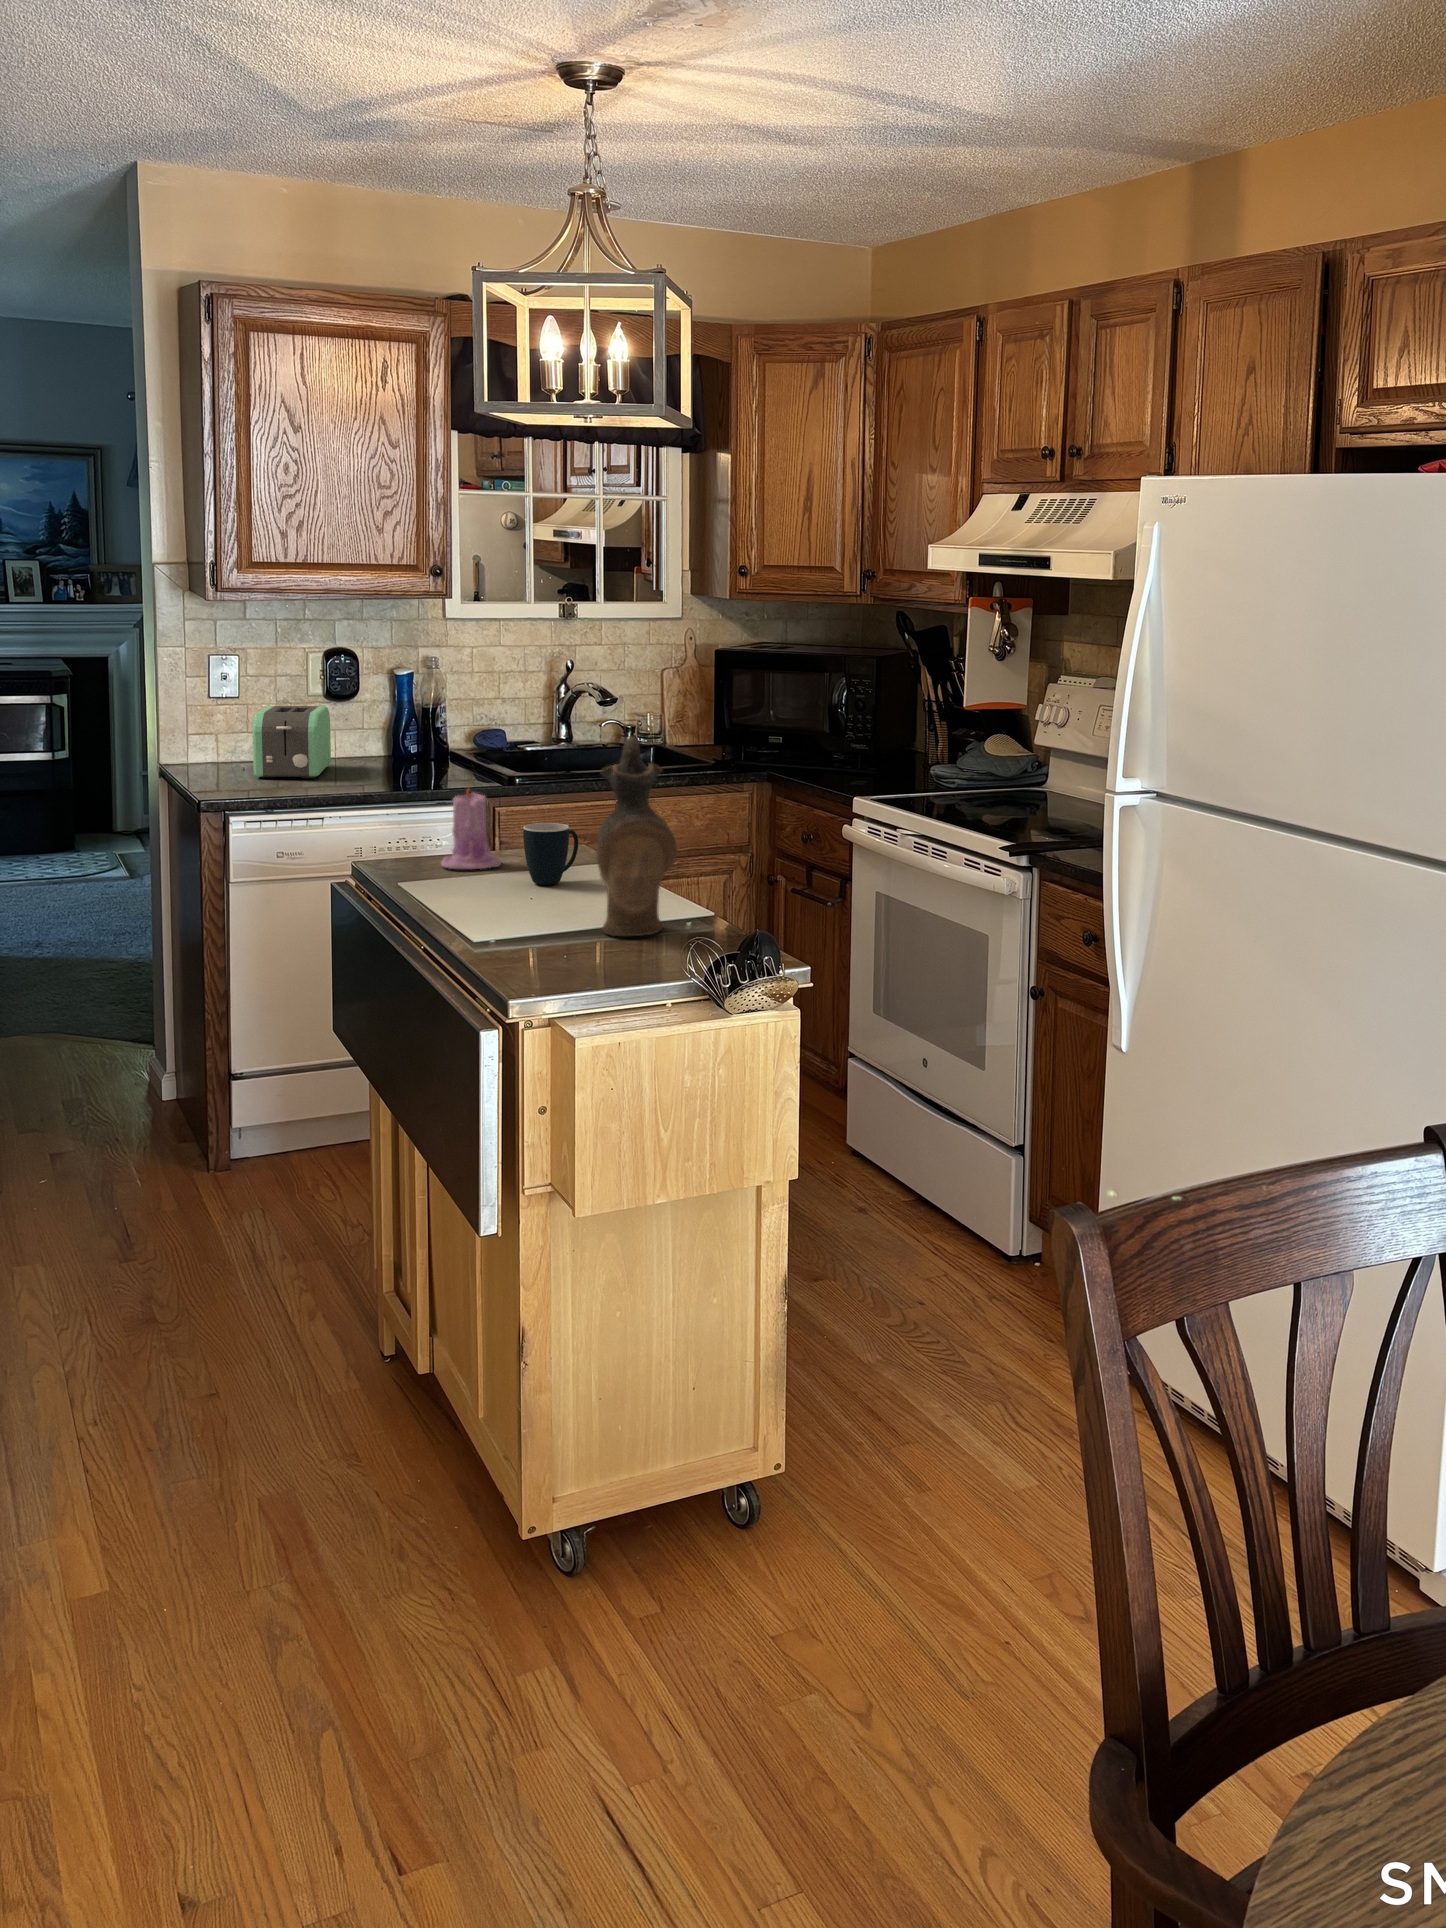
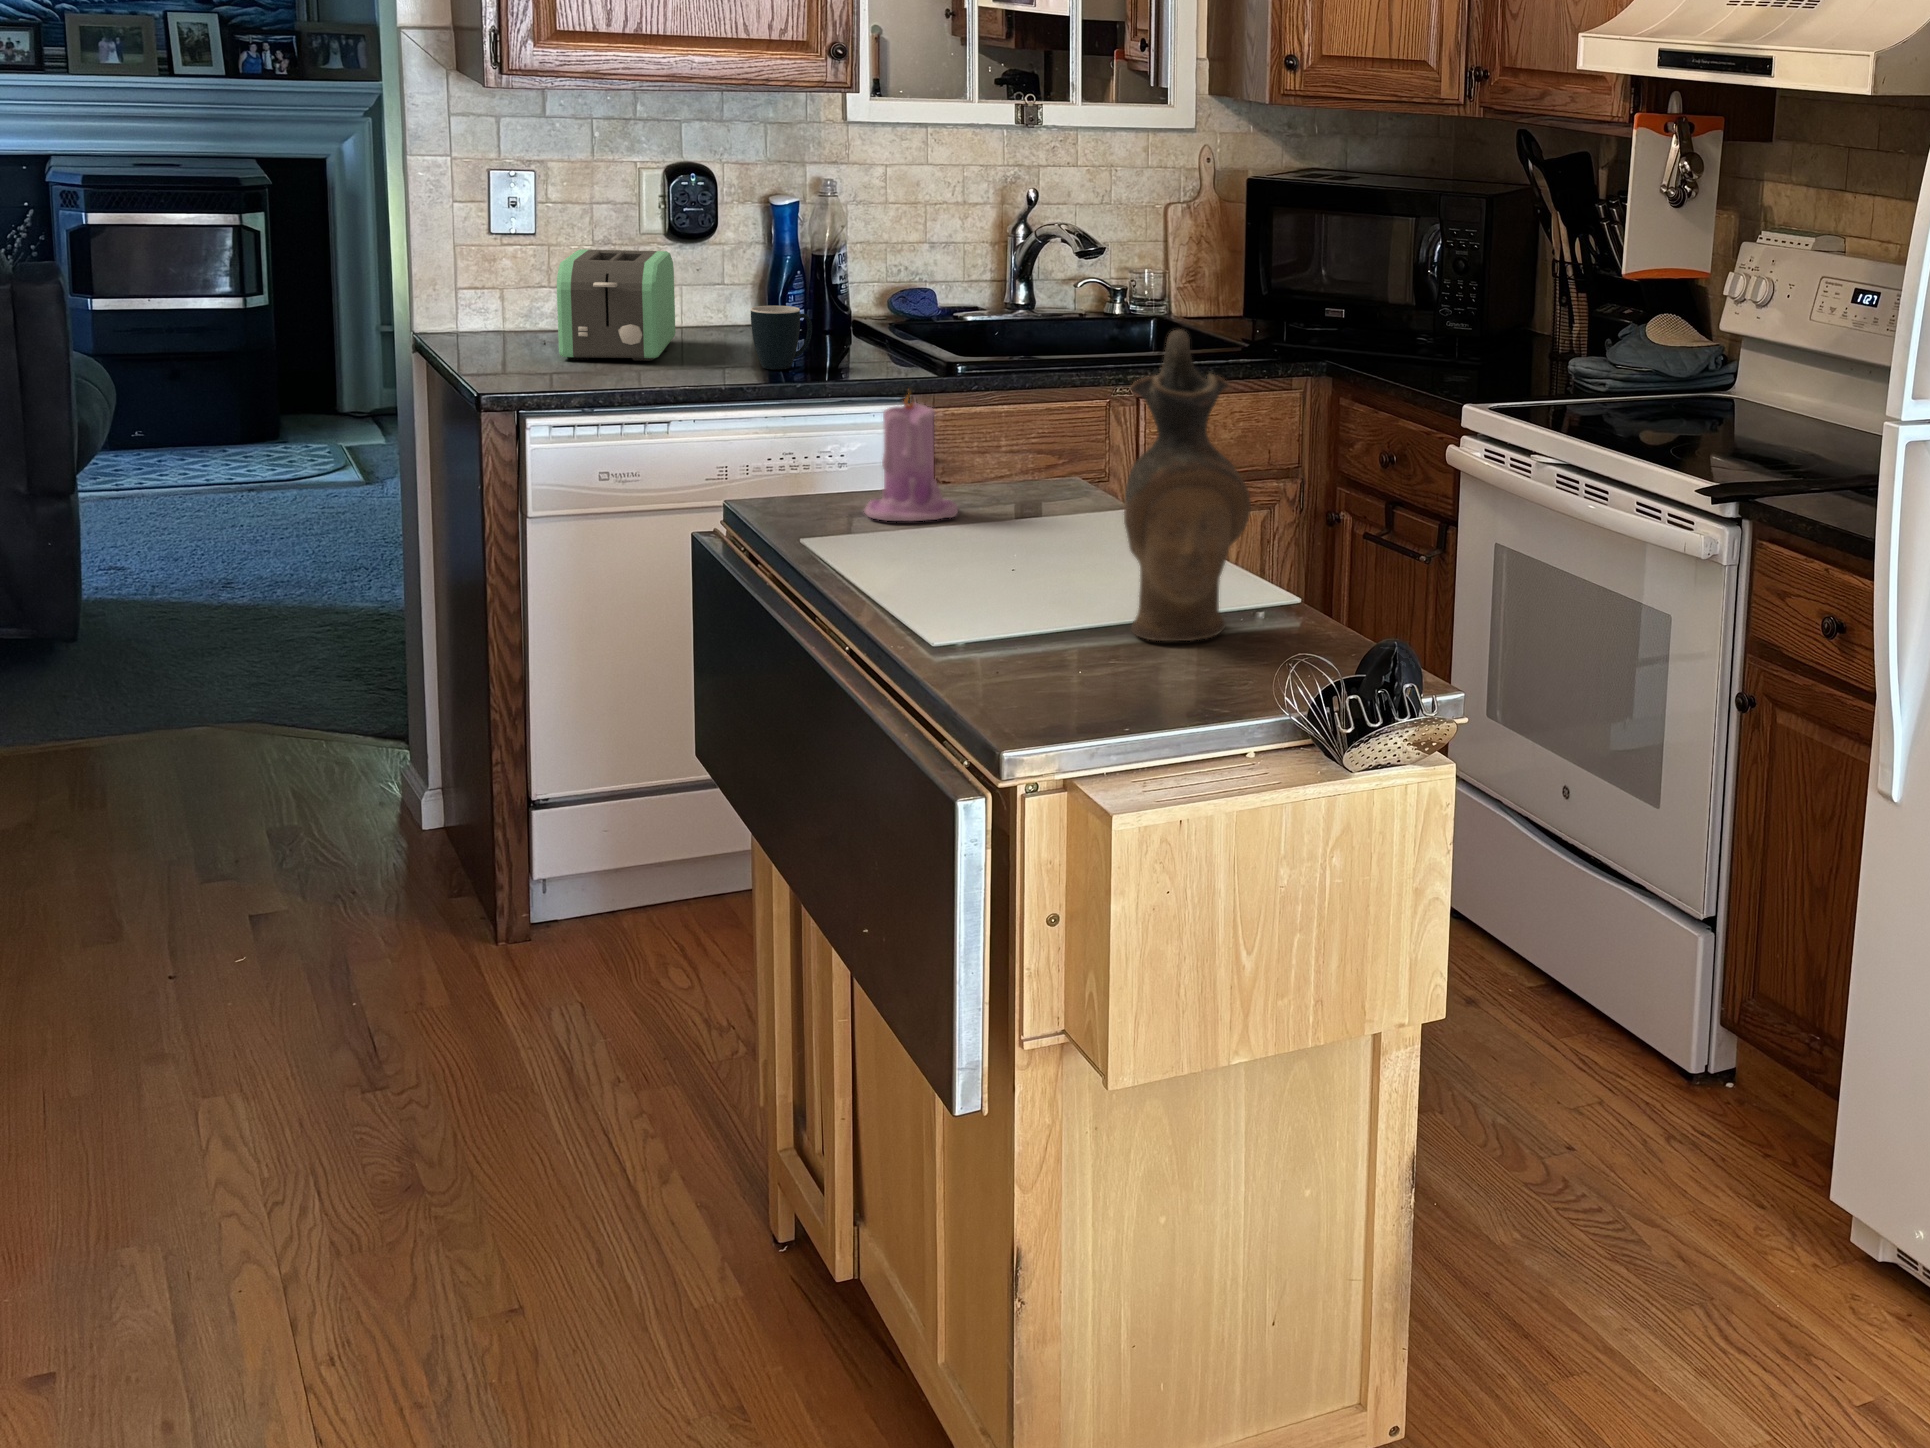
mug: present [523,823,578,885] -> present [751,306,812,369]

